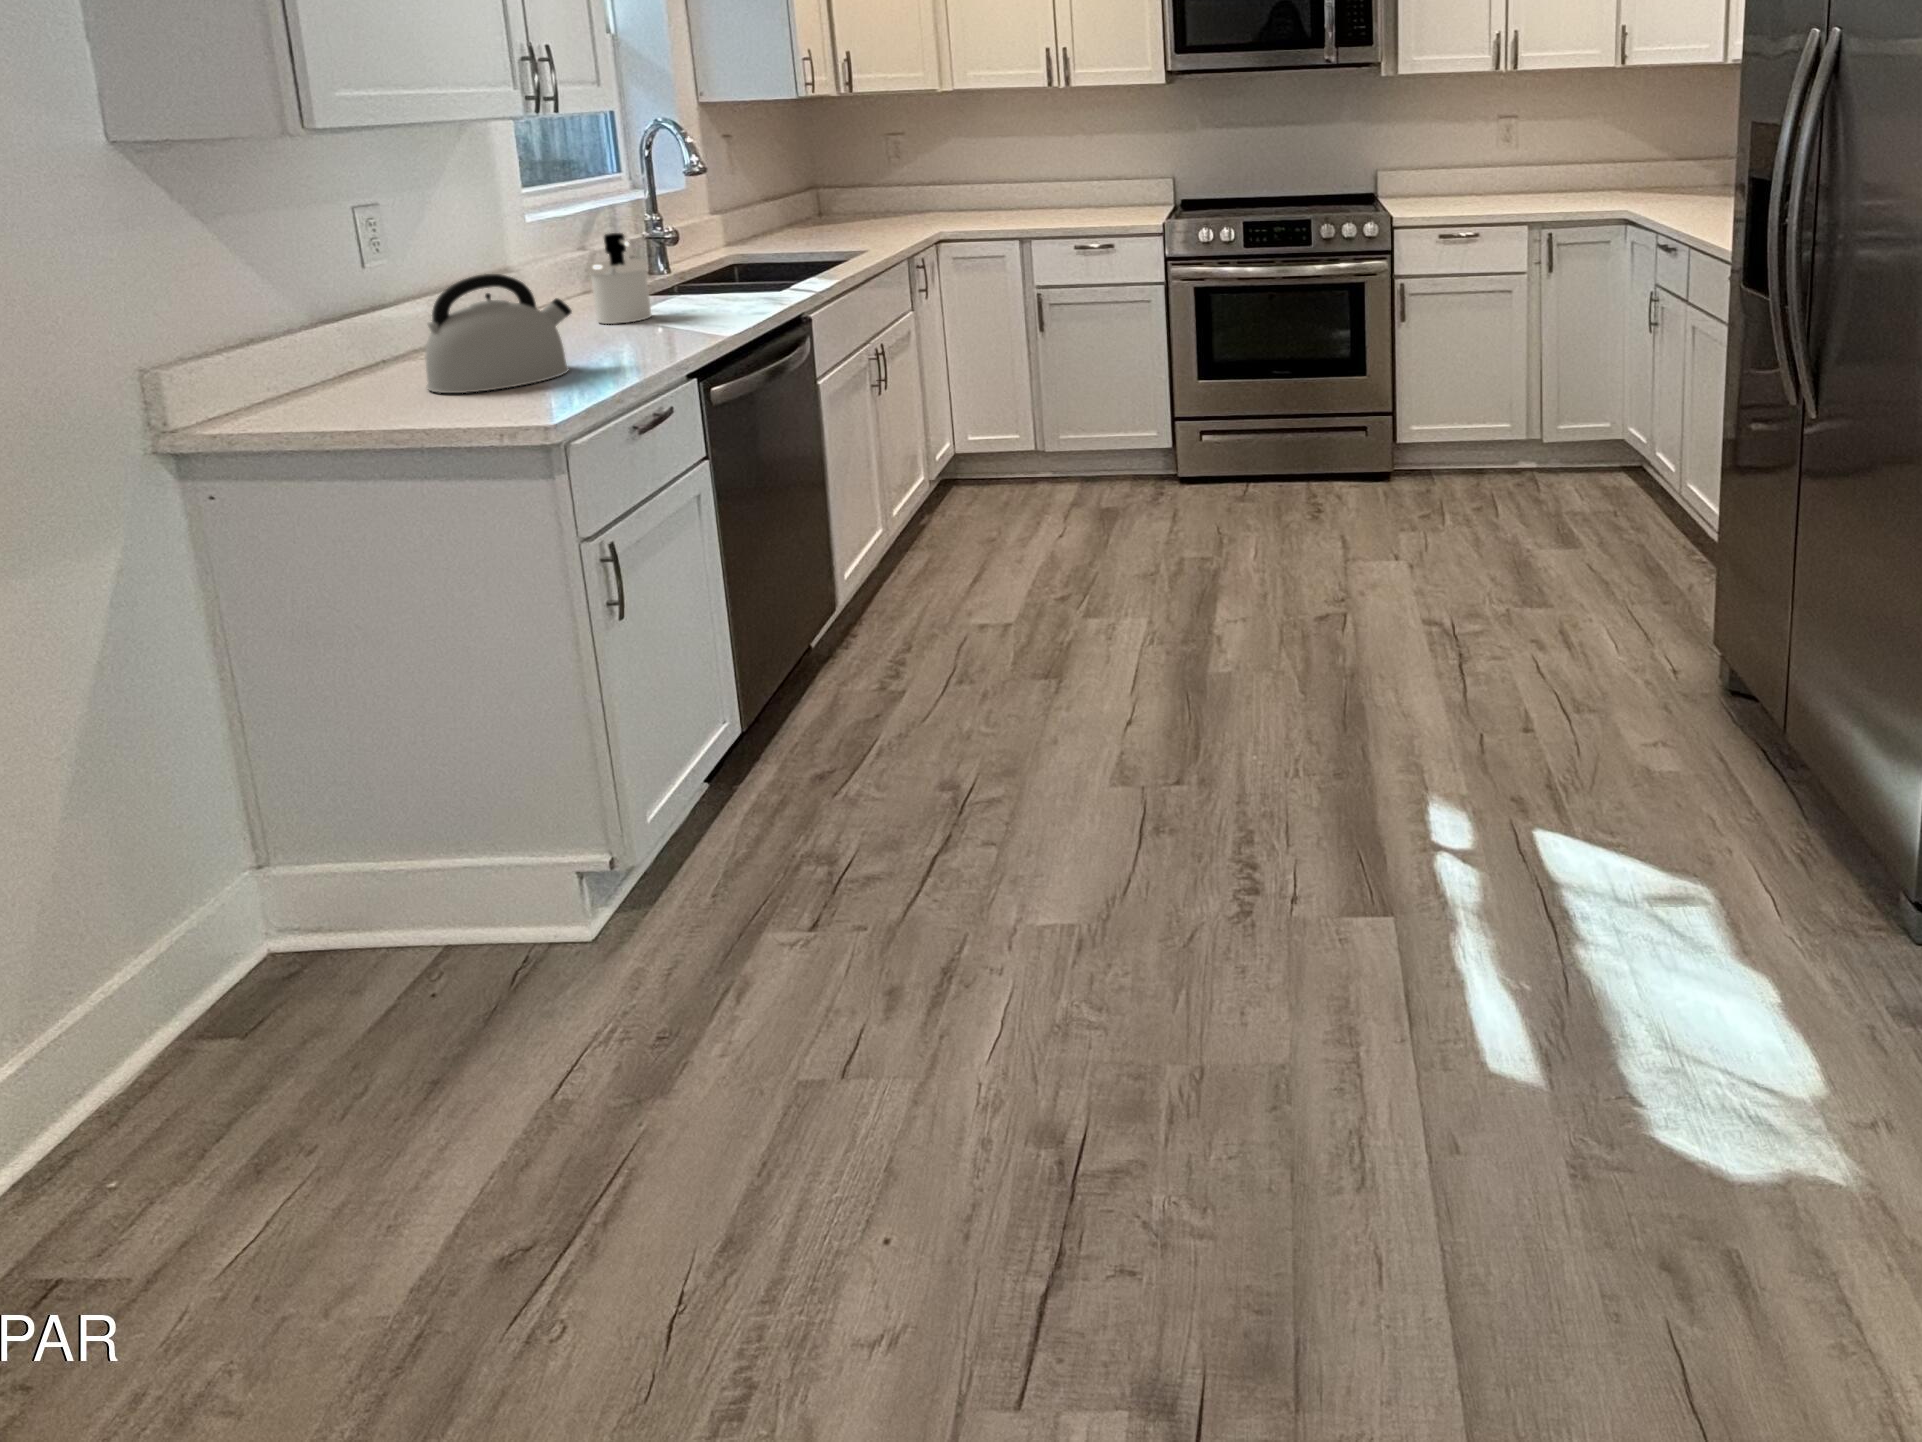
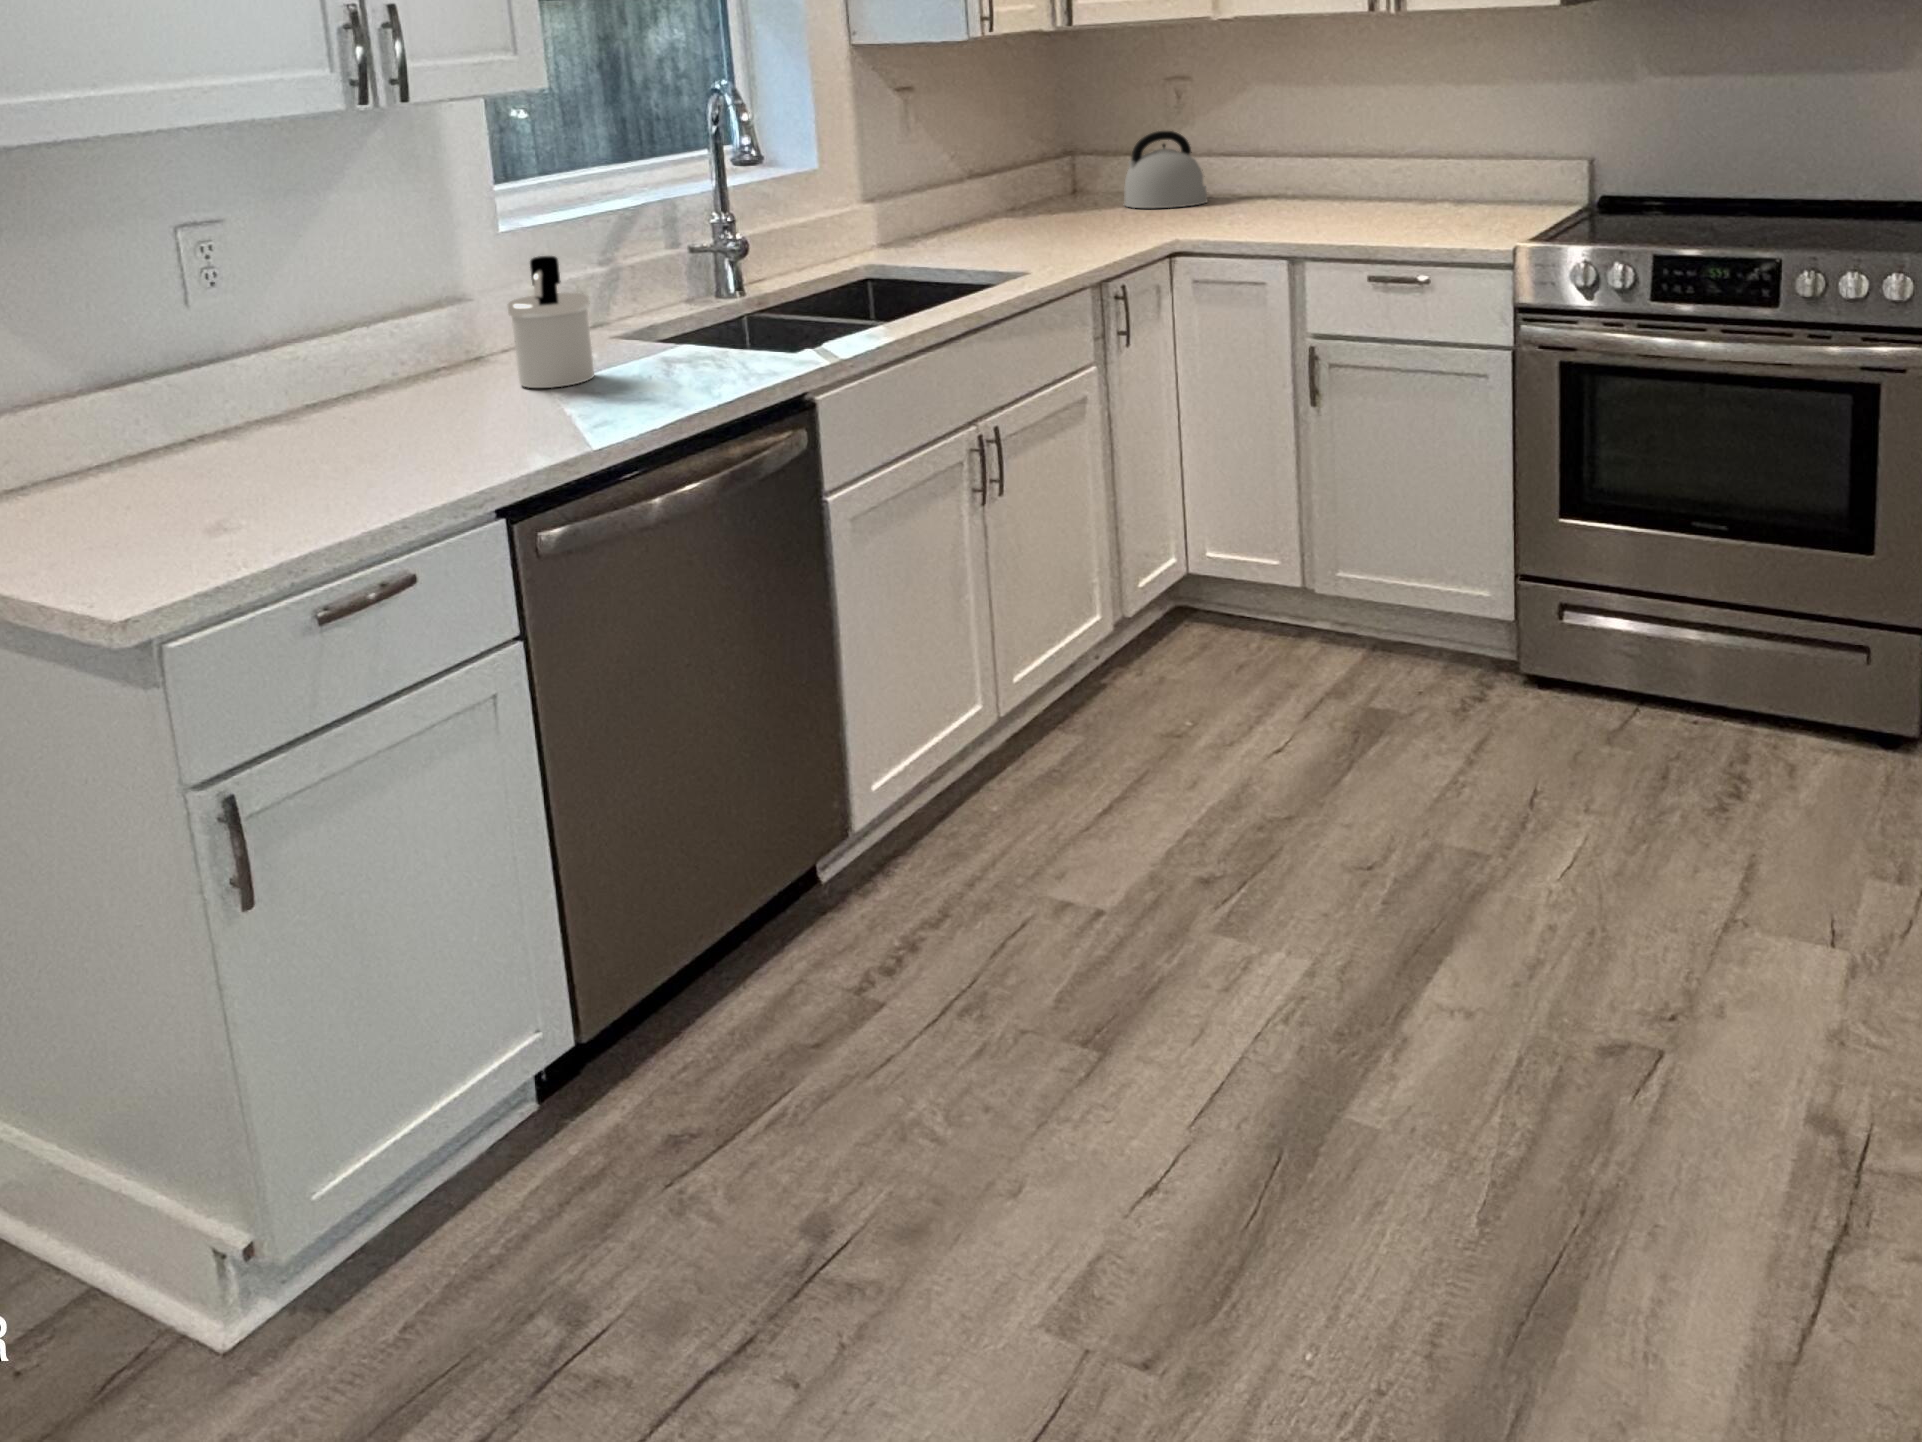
kettle: present [425,274,572,393] -> present [1124,131,1208,208]

